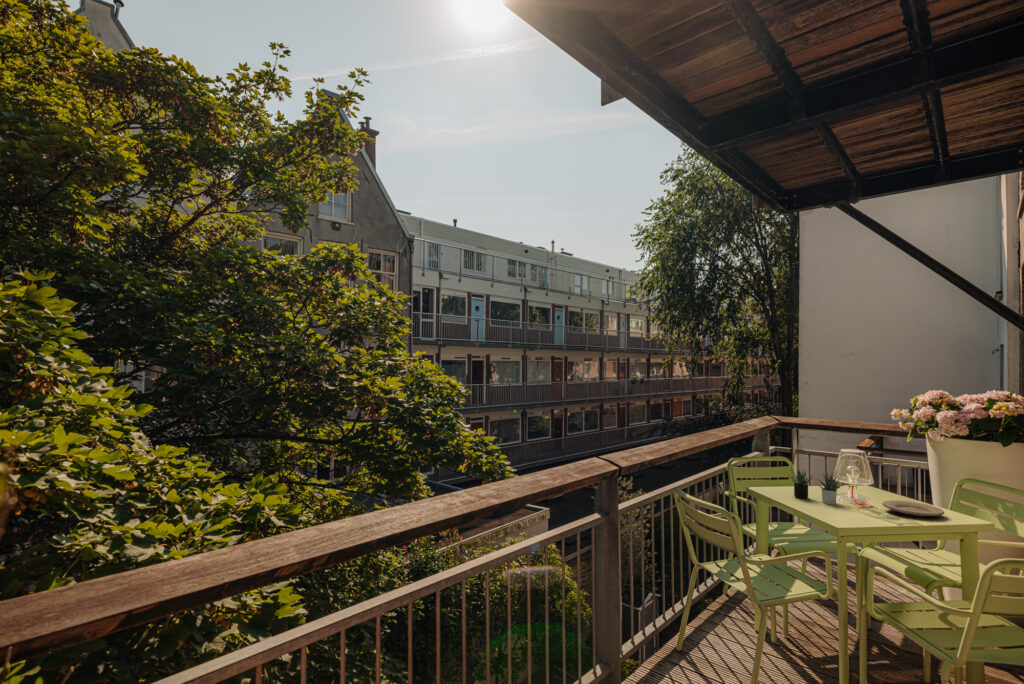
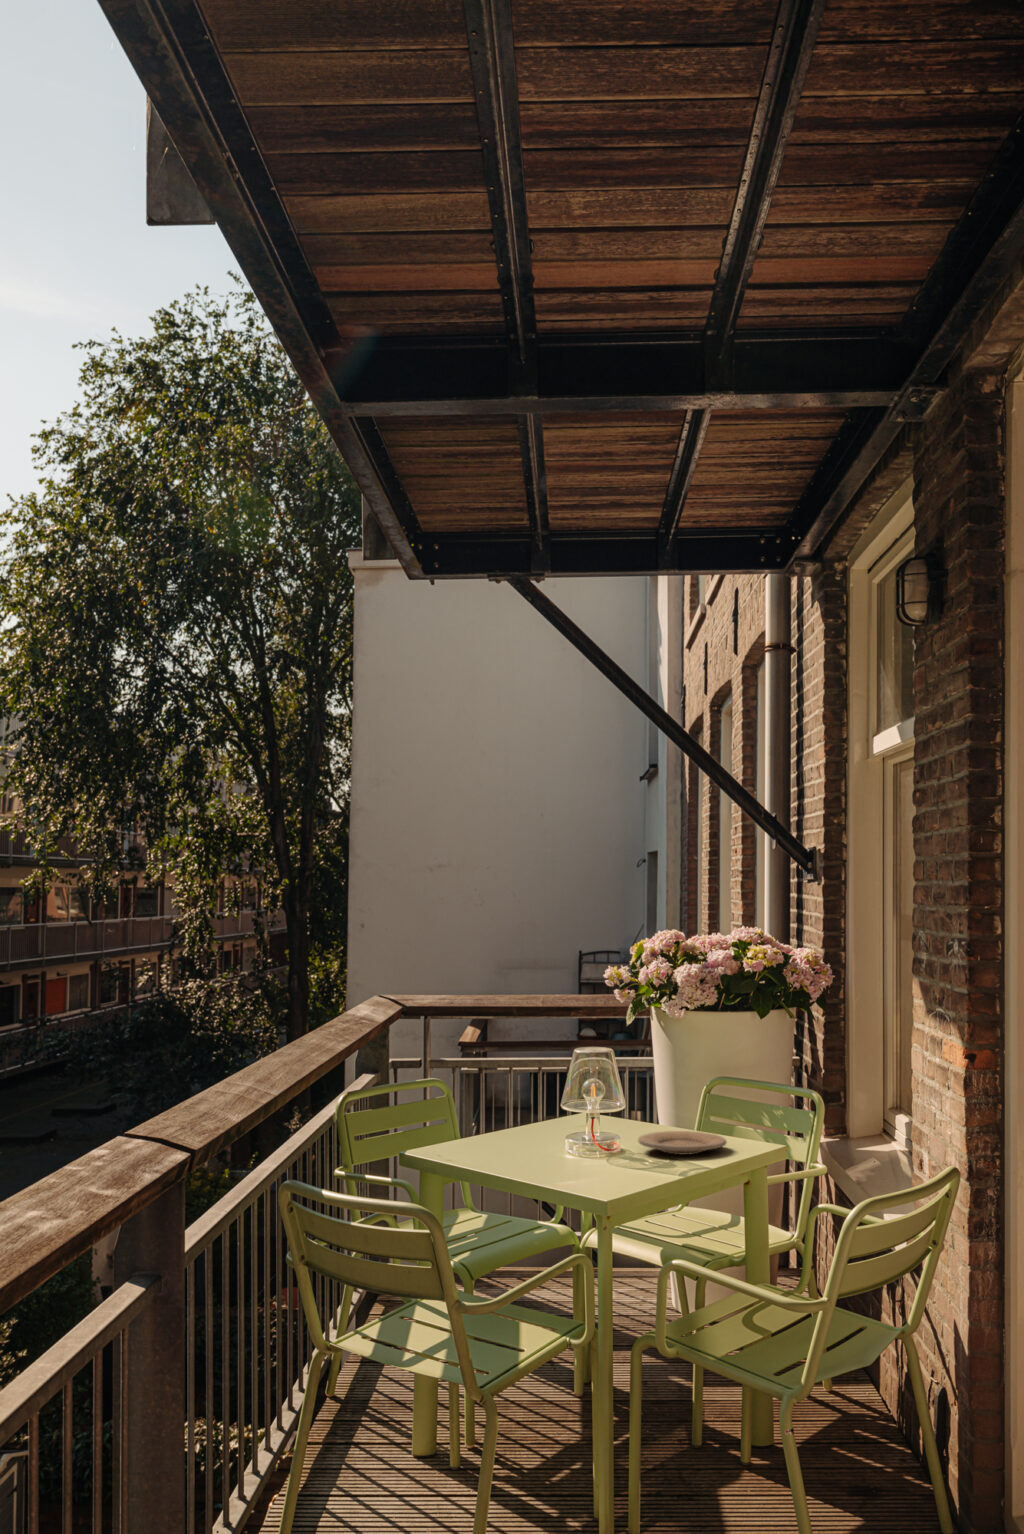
succulent plant: present [790,470,844,504] -> none [477,1095,580,1159]

